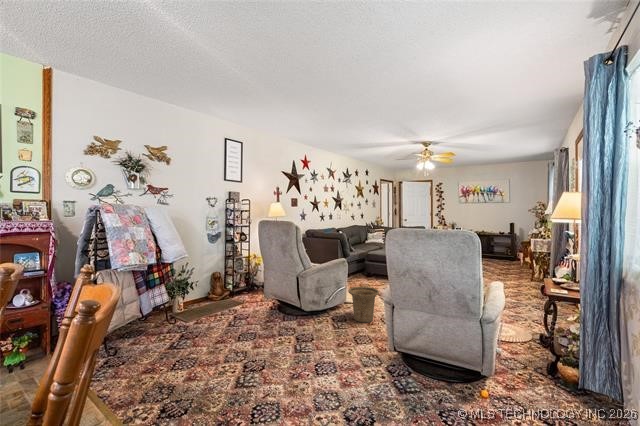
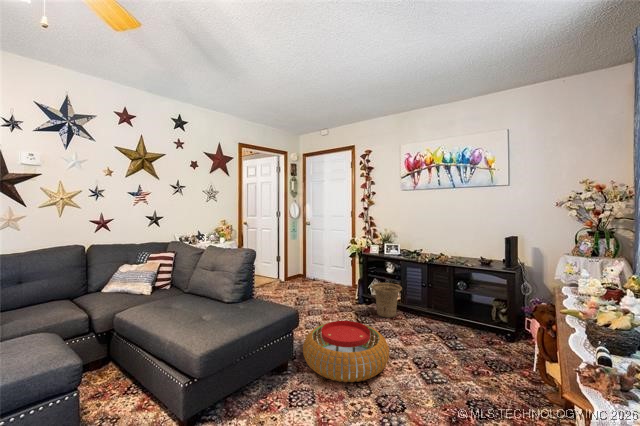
pouf: none [271,327,362,394] -> present [303,321,389,382]

